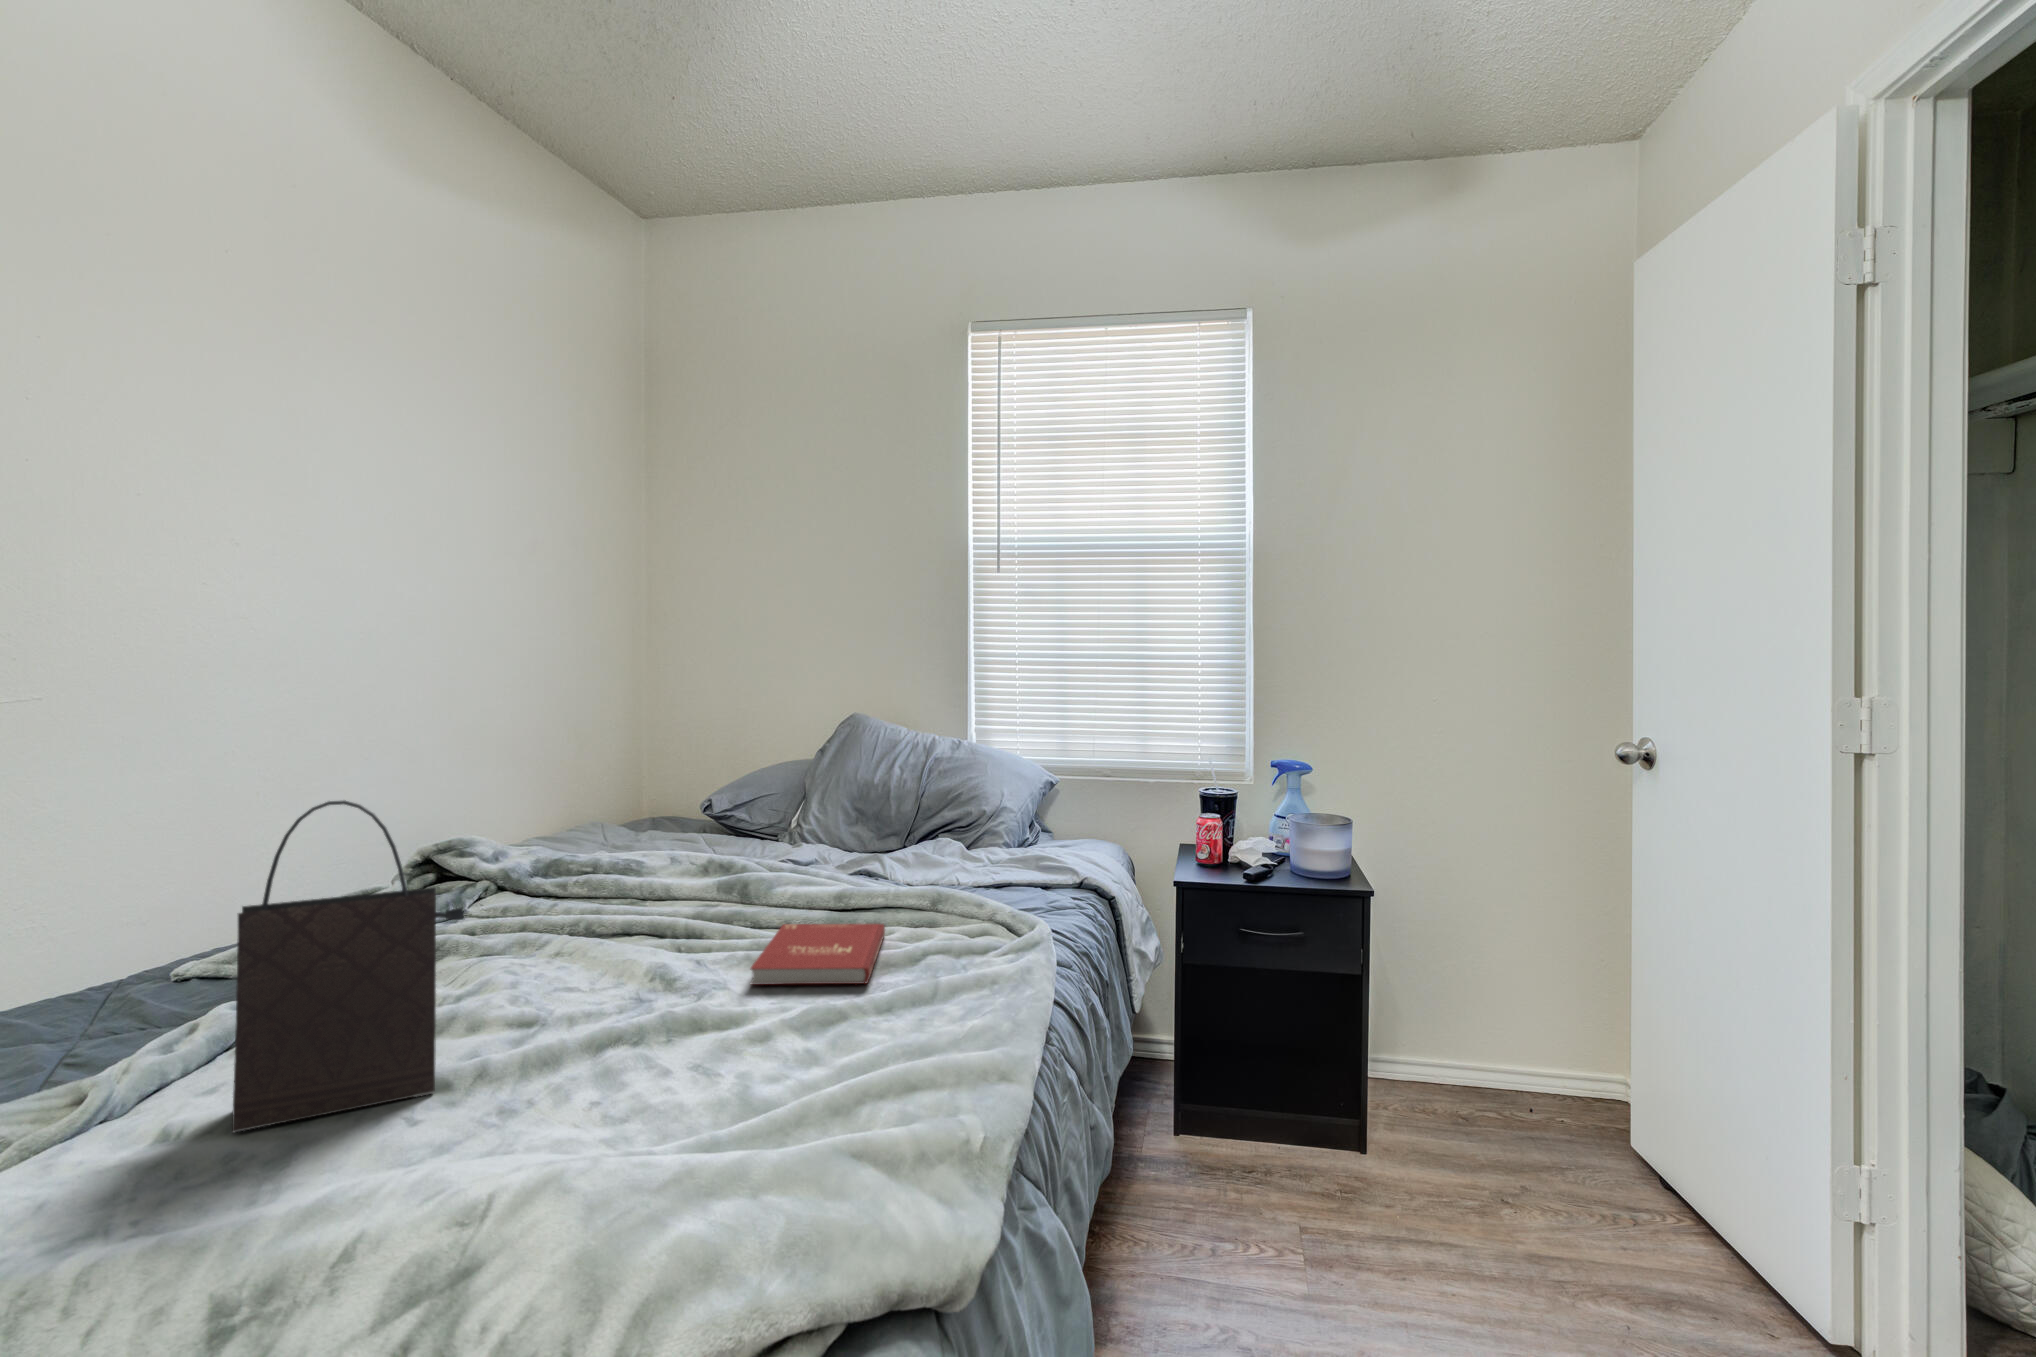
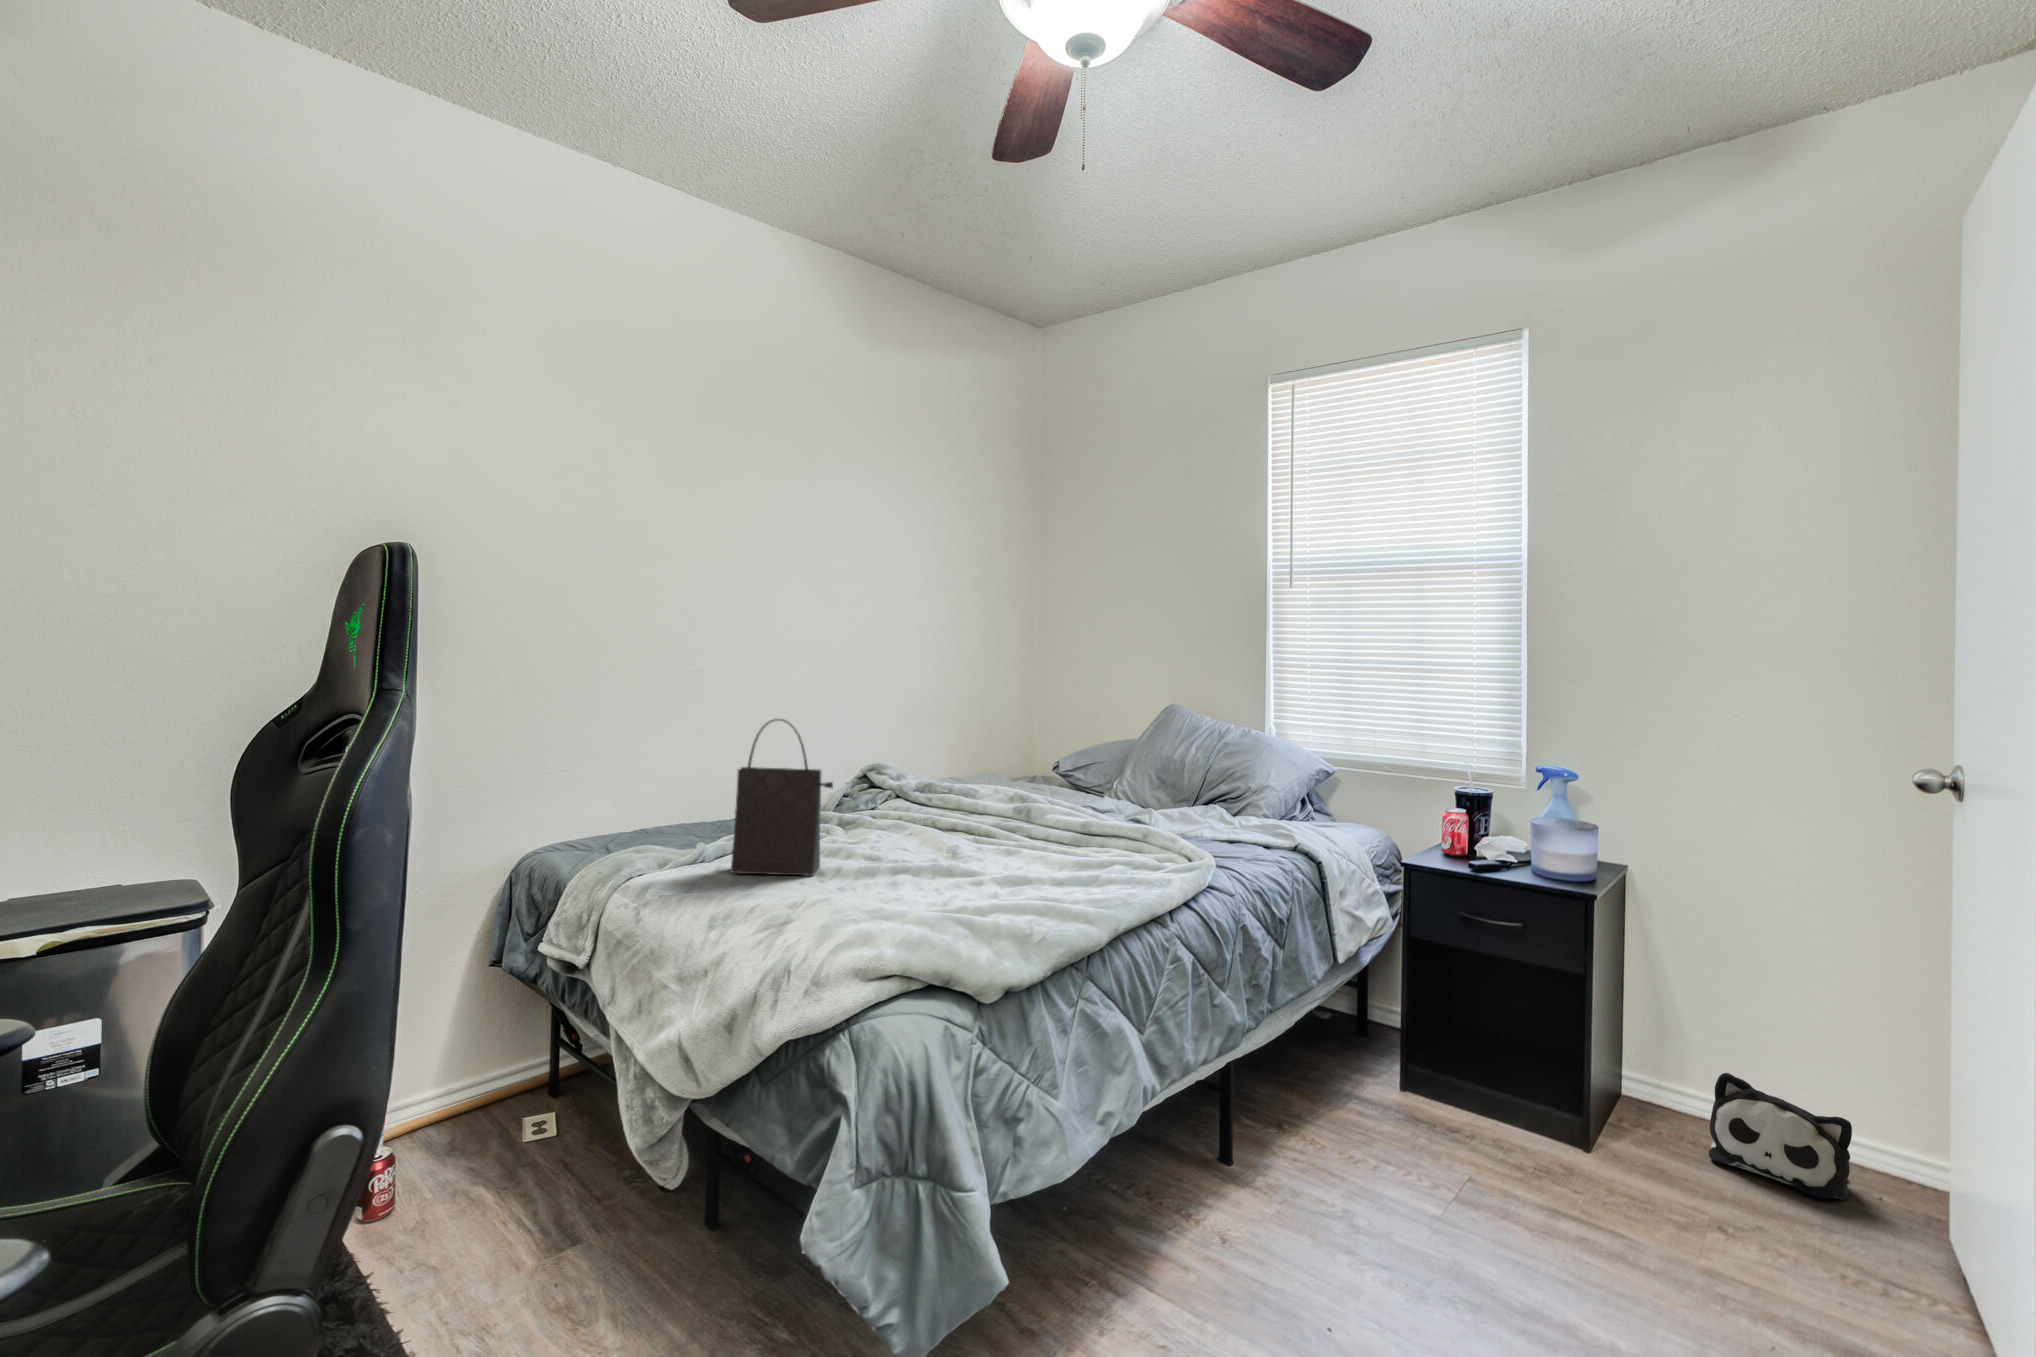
book: present [751,924,885,985] -> none [997,836,1107,871]
plush toy: none [1450,1045,1566,1148] -> present [1709,1073,1852,1200]

